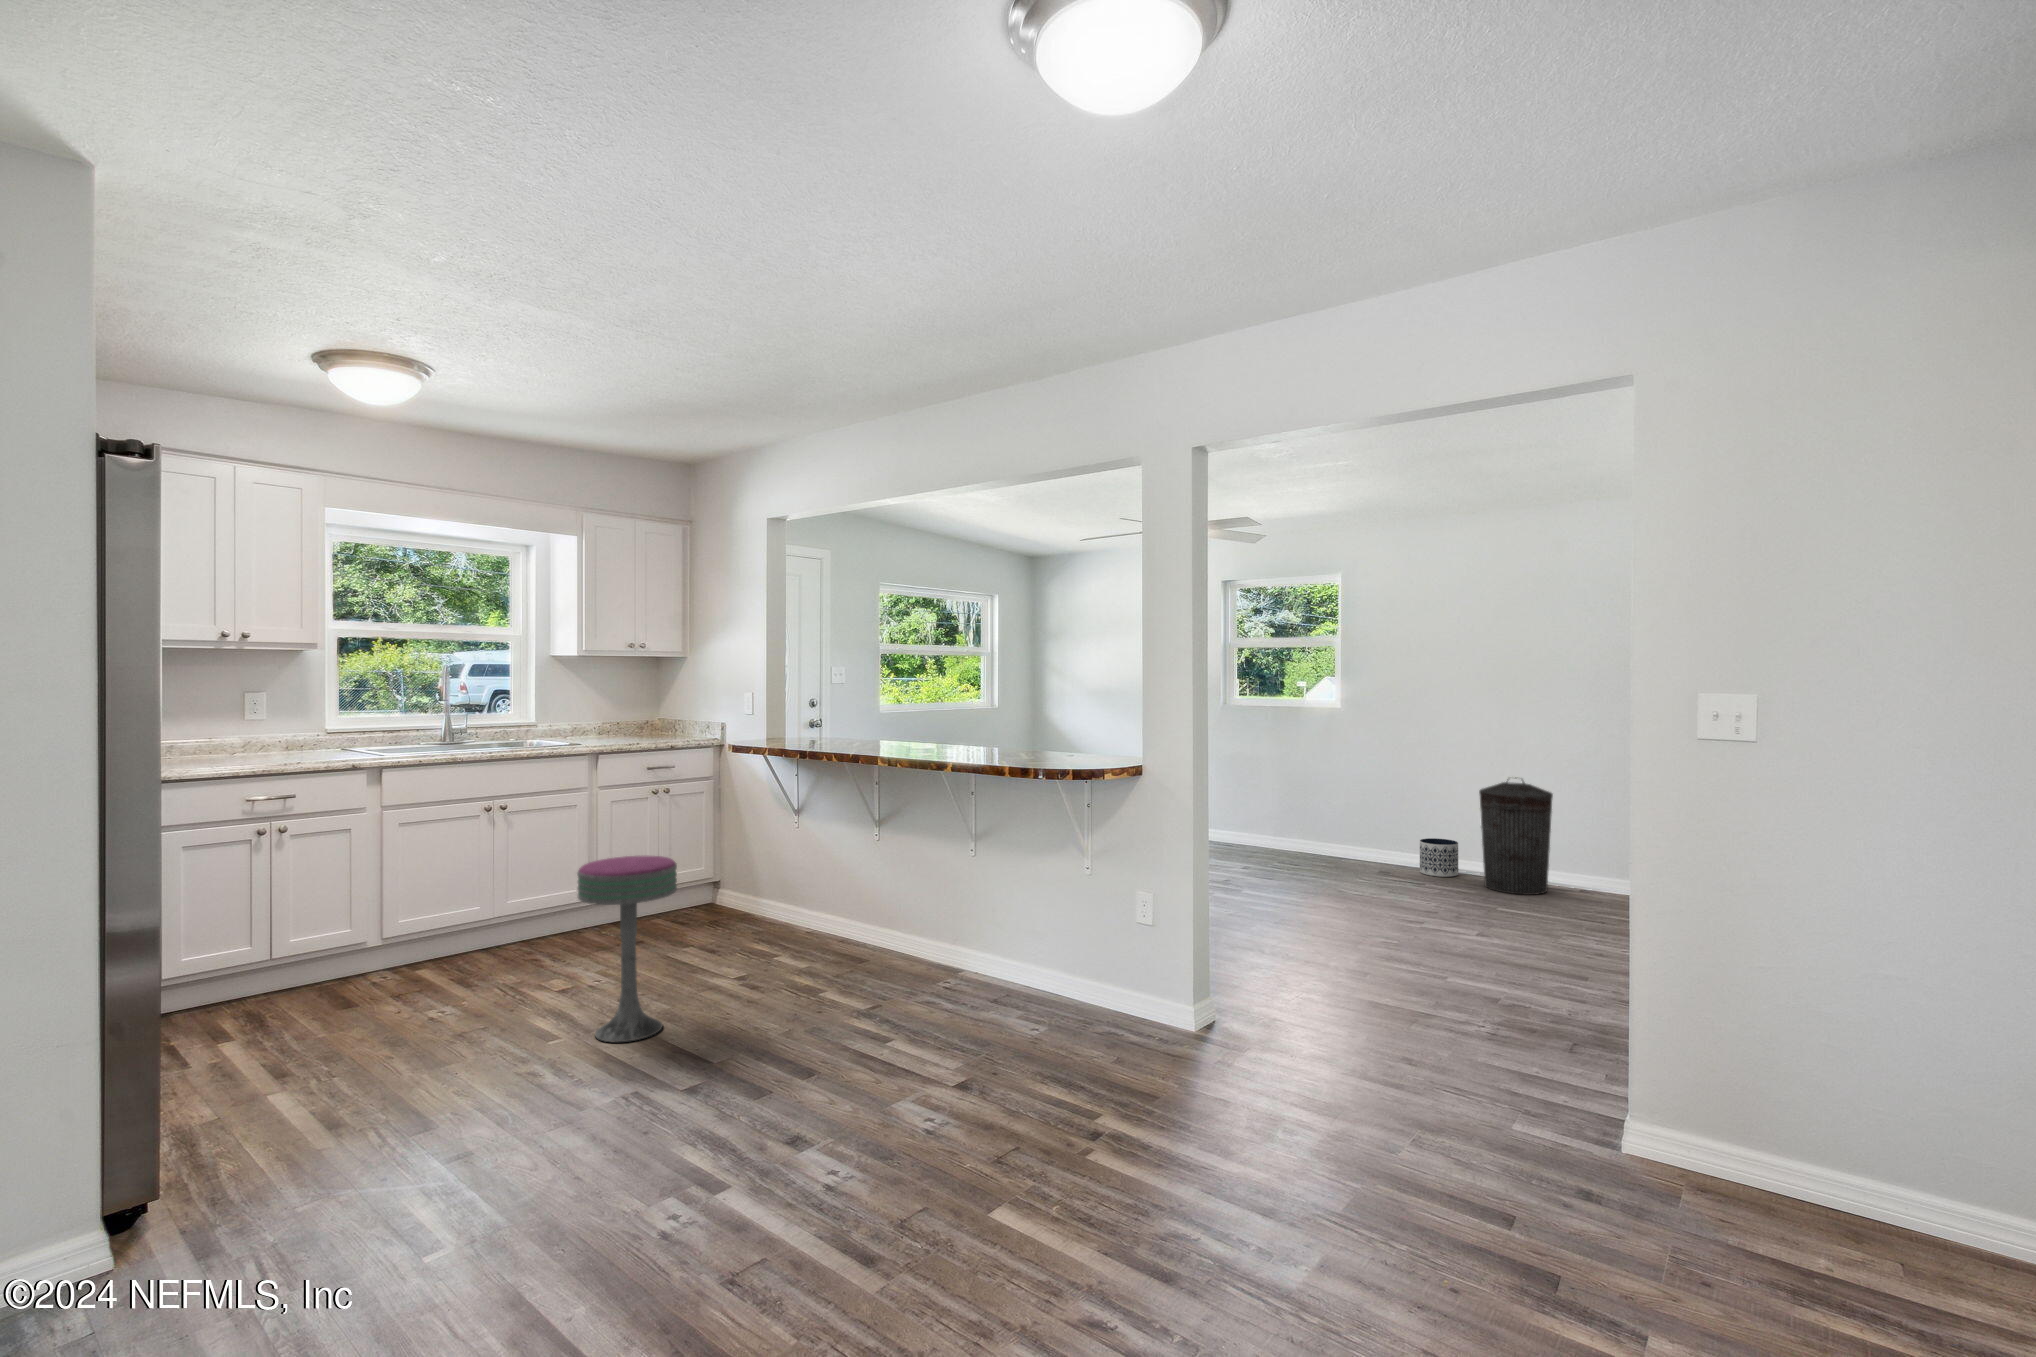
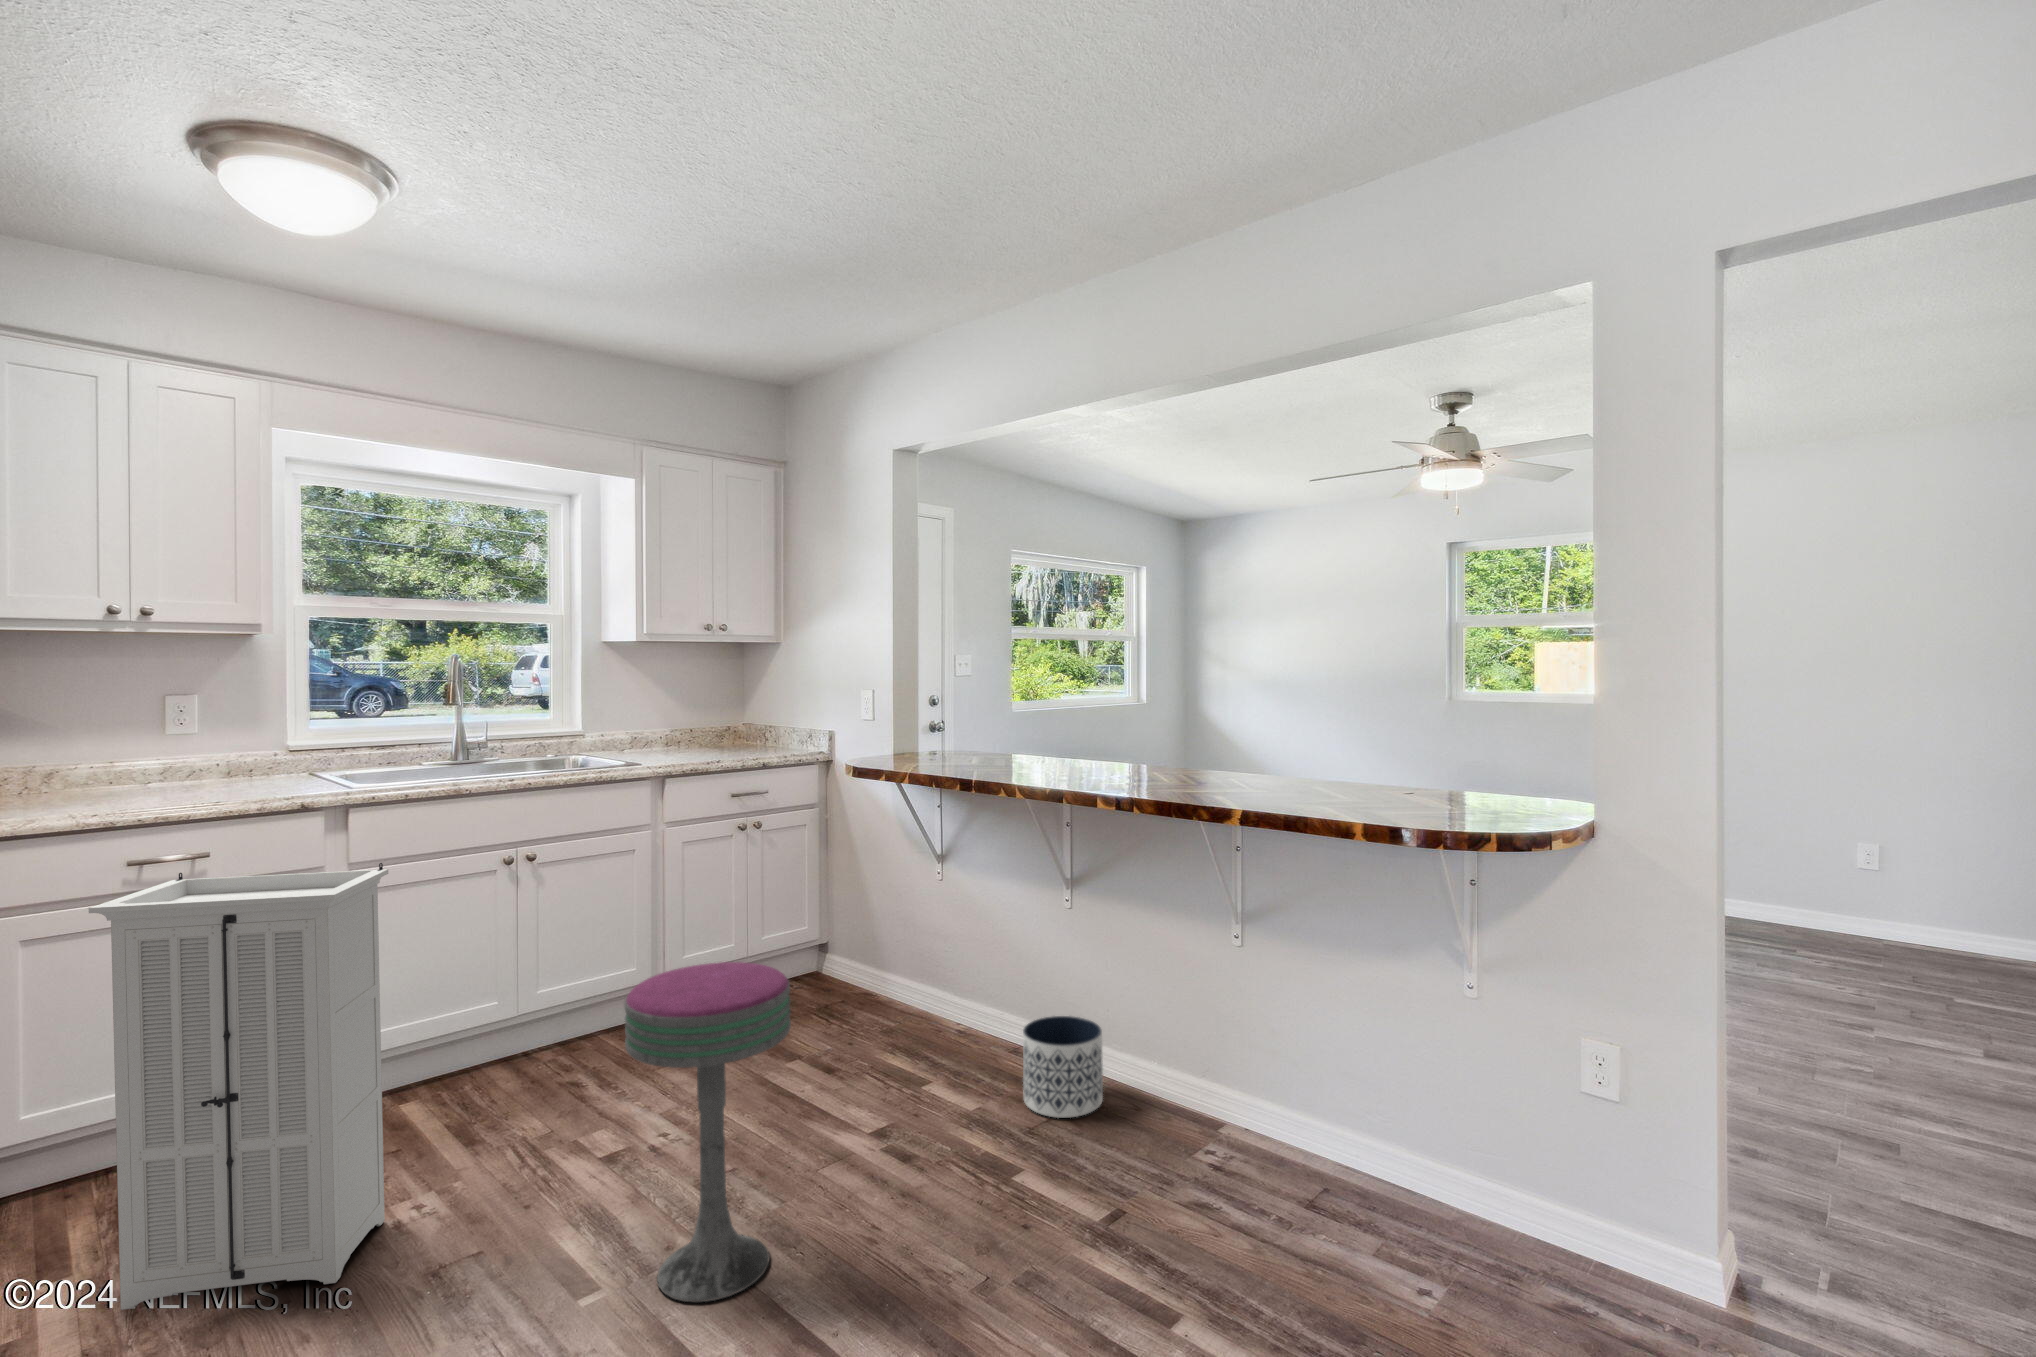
trash can: present [1479,779,1553,895] -> none [1885,801,2014,974]
storage cabinet: none [259,797,427,1052] -> present [89,863,388,1310]
planter: present [1420,838,1458,877] -> present [1023,1016,1103,1118]

